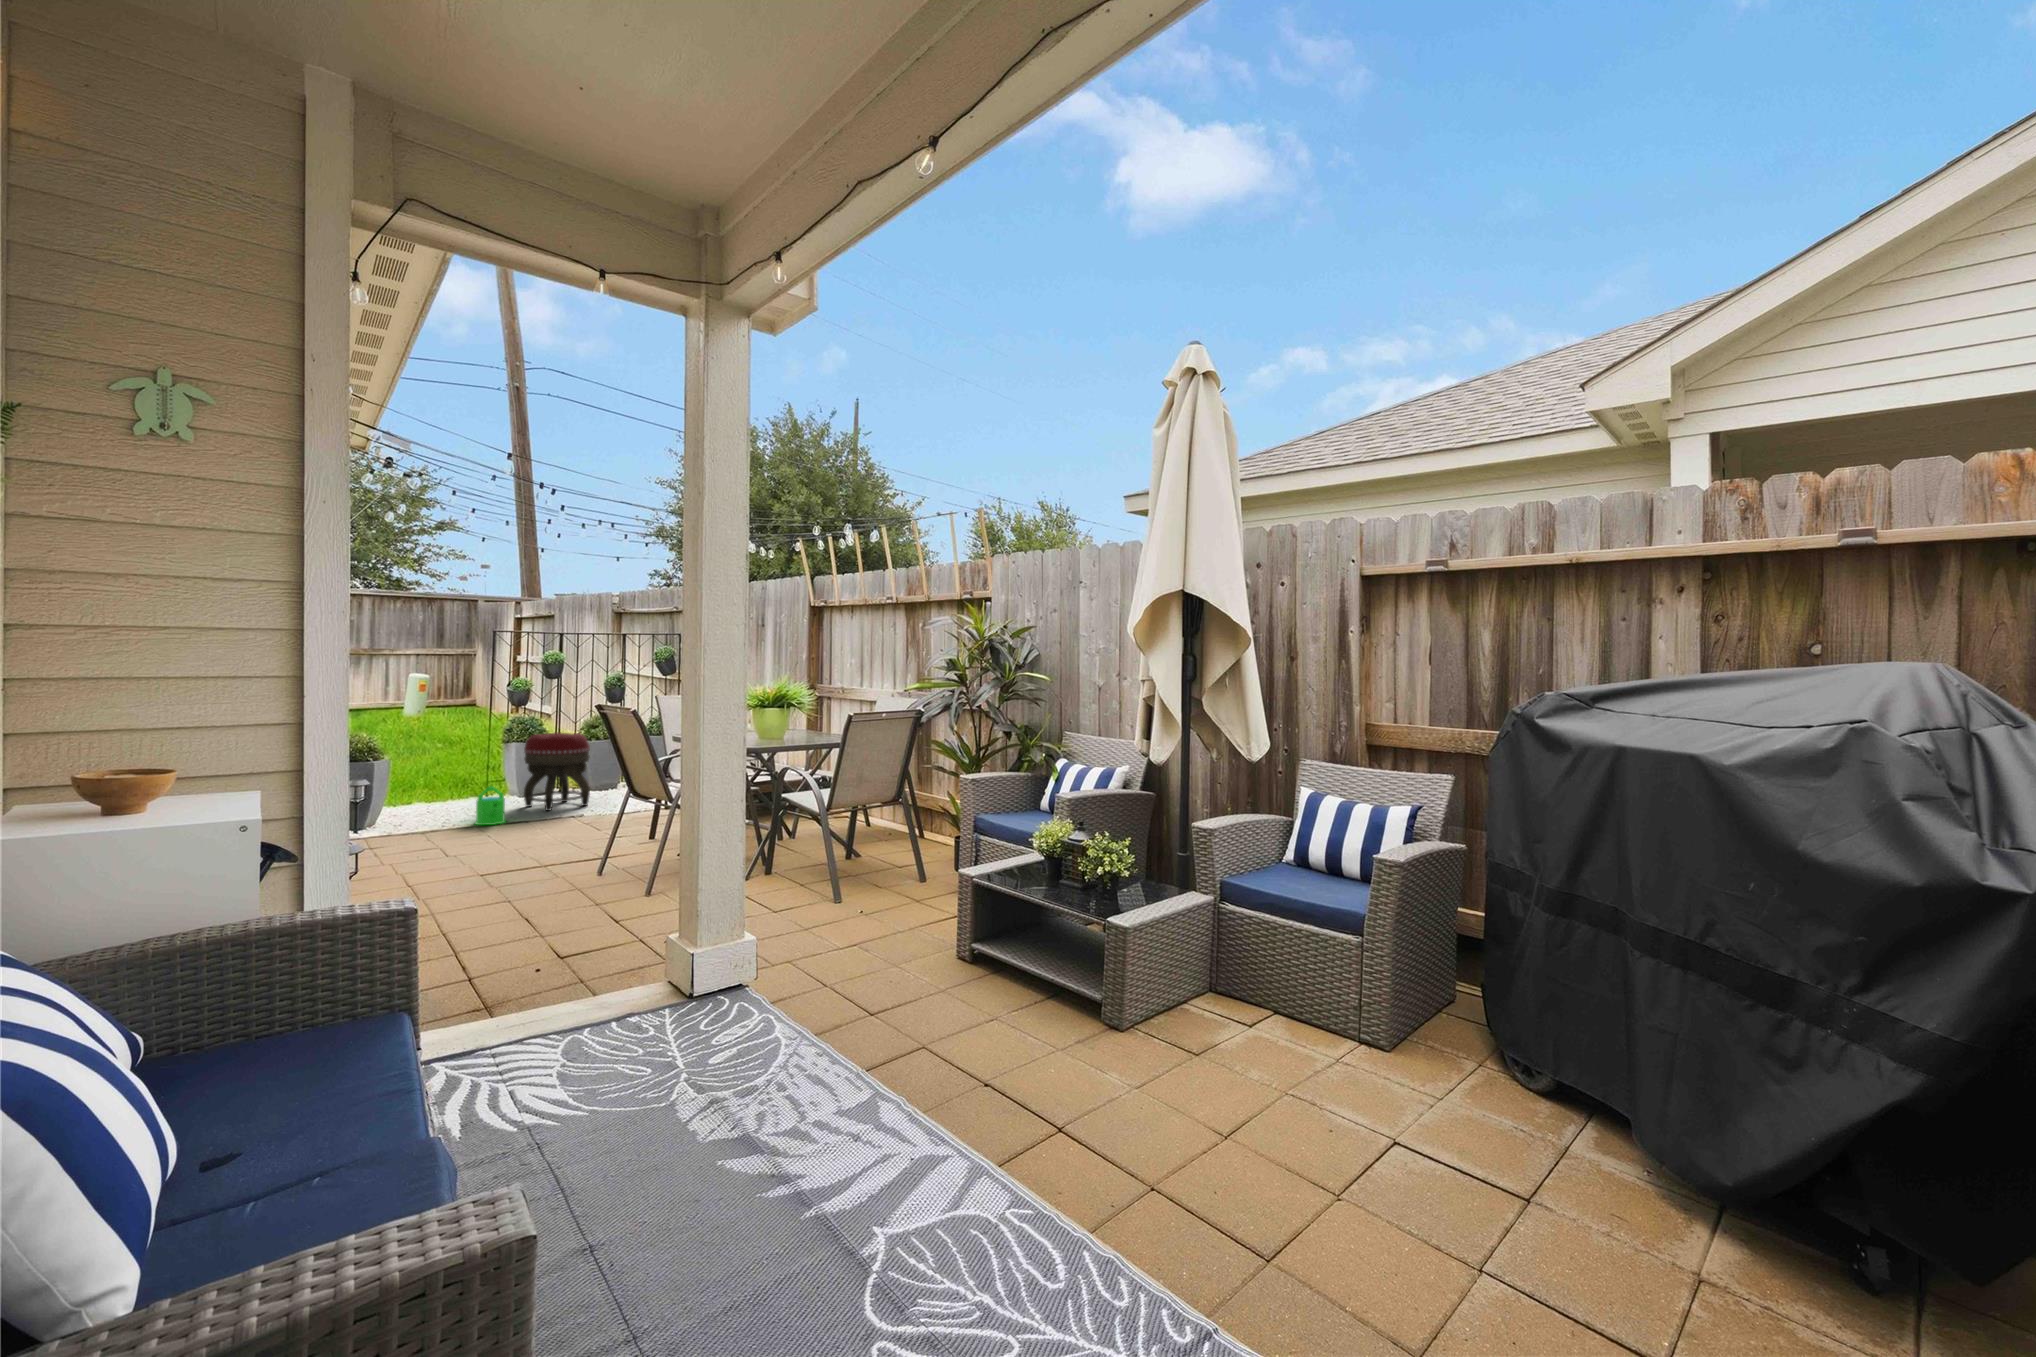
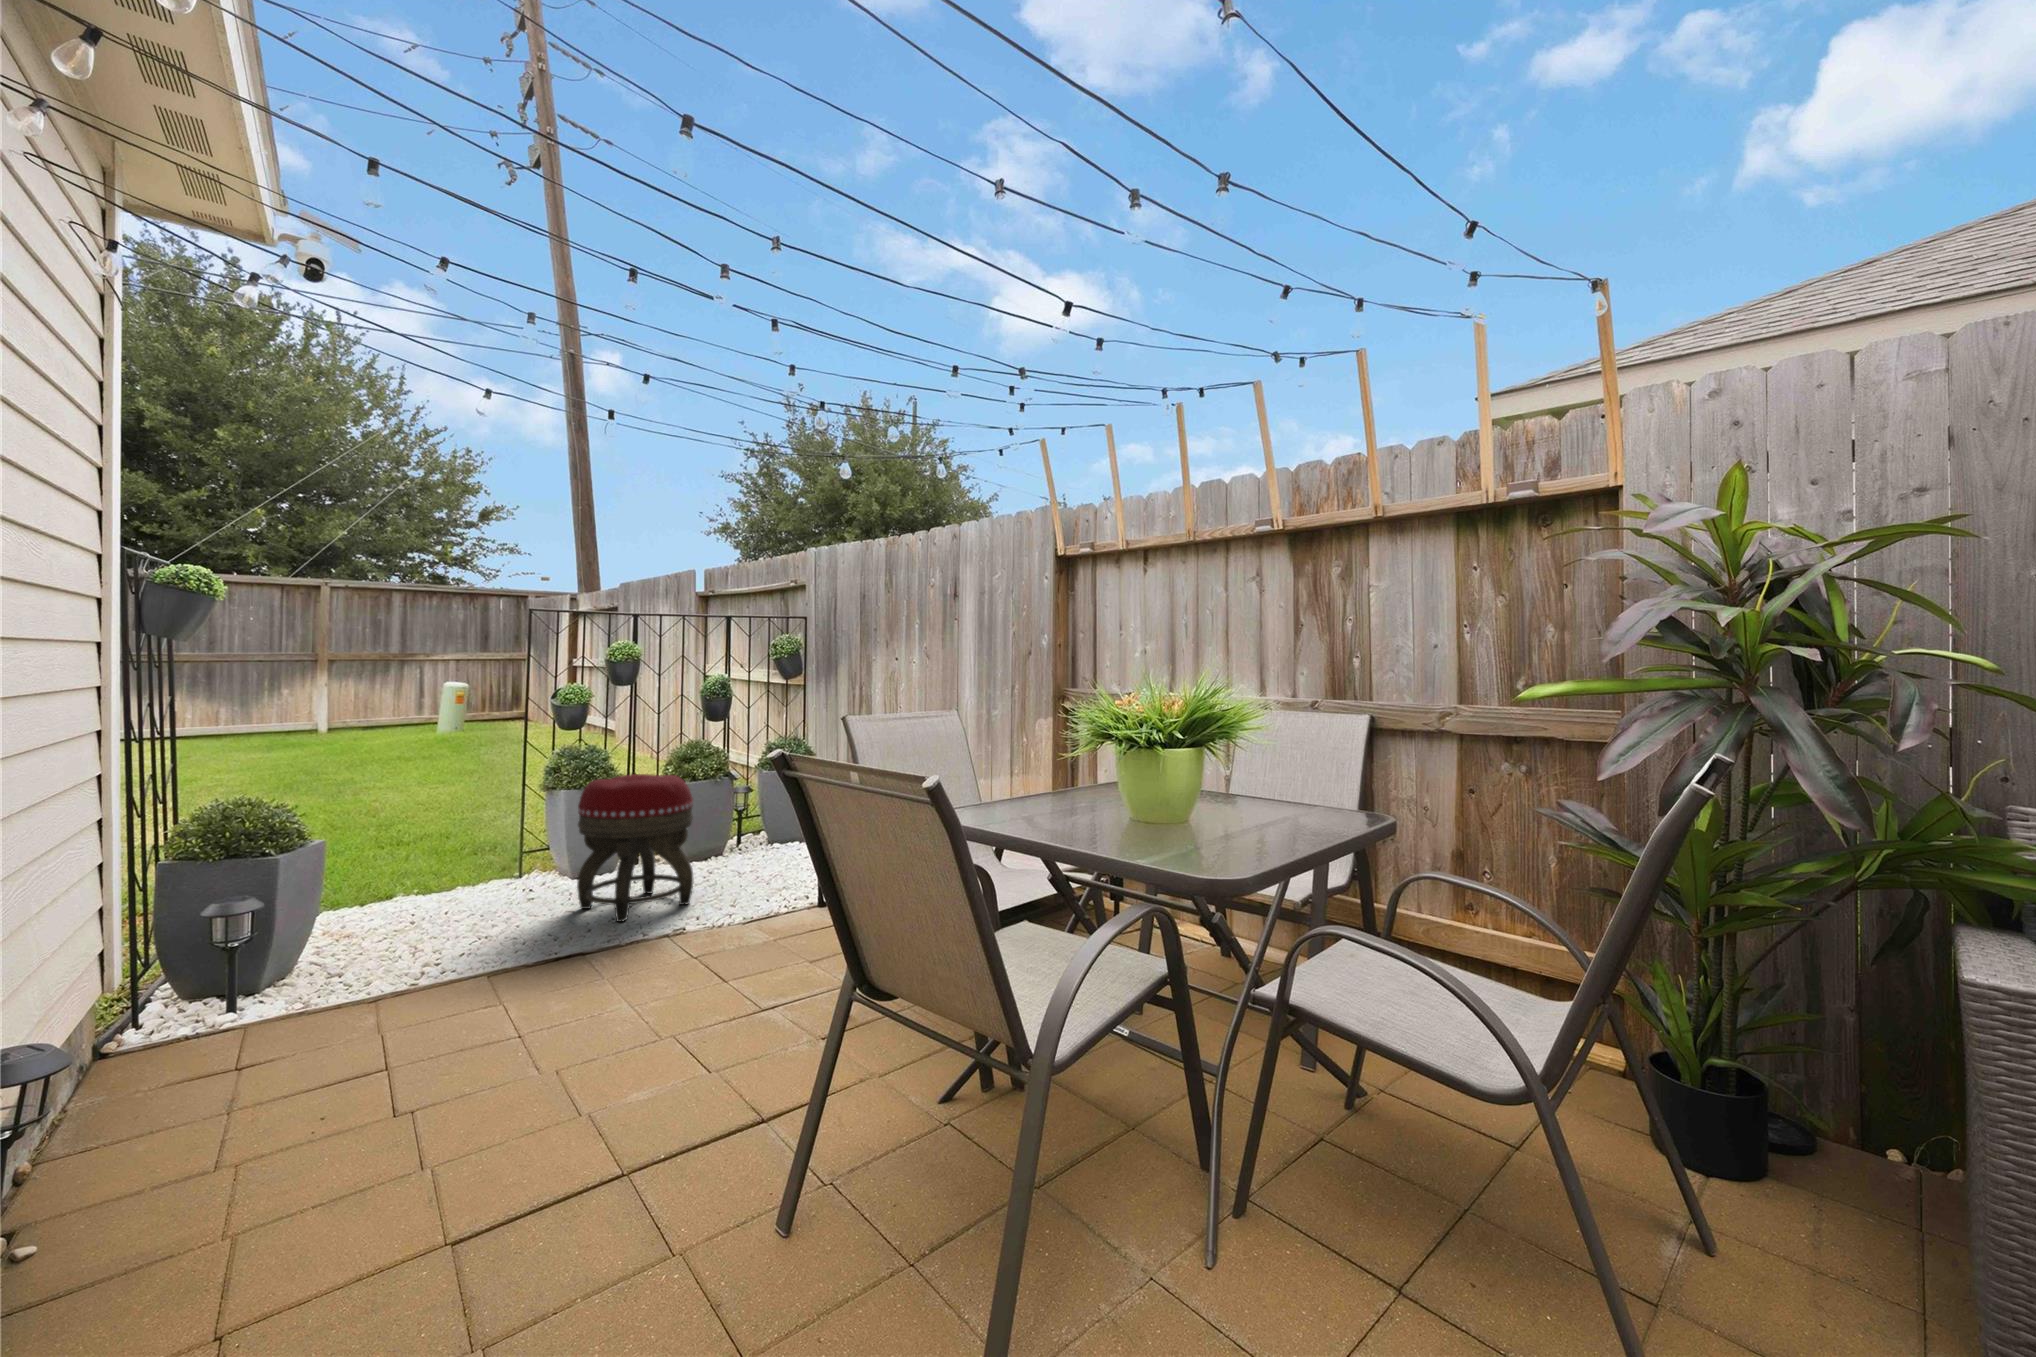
watering can: present [476,786,506,825] -> none [473,891,542,975]

